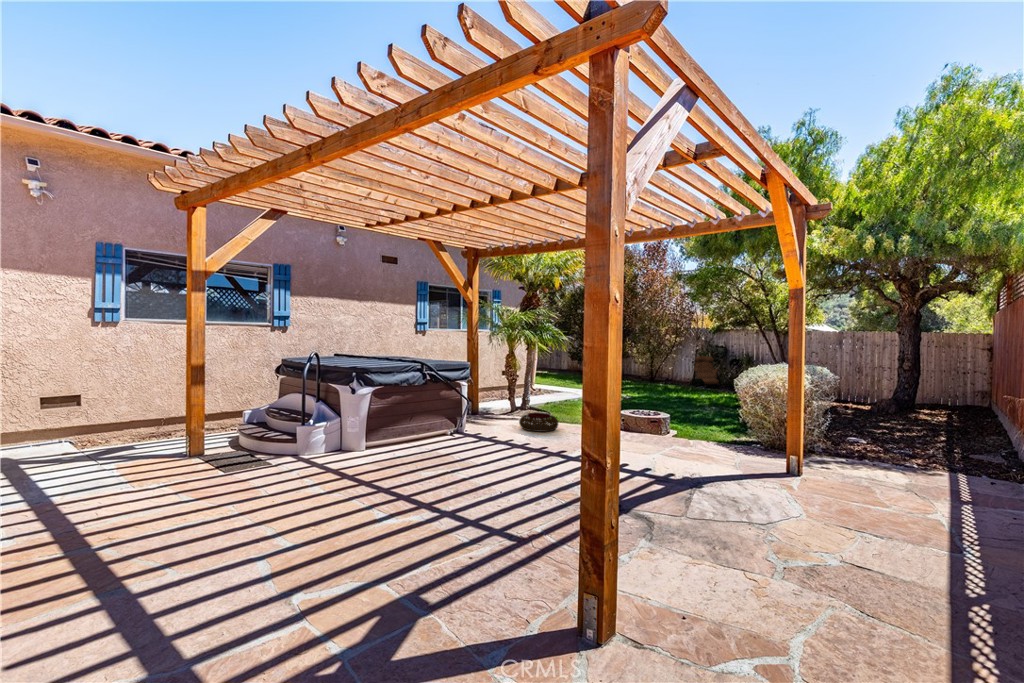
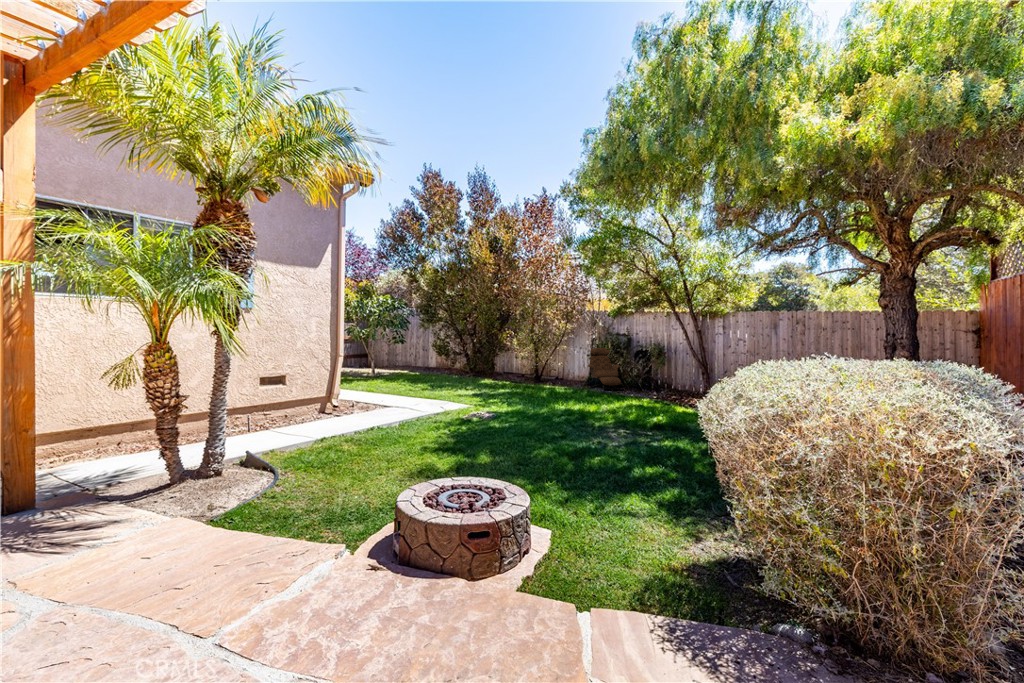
pouf: present [519,412,558,432] -> none [68,502,215,580]

